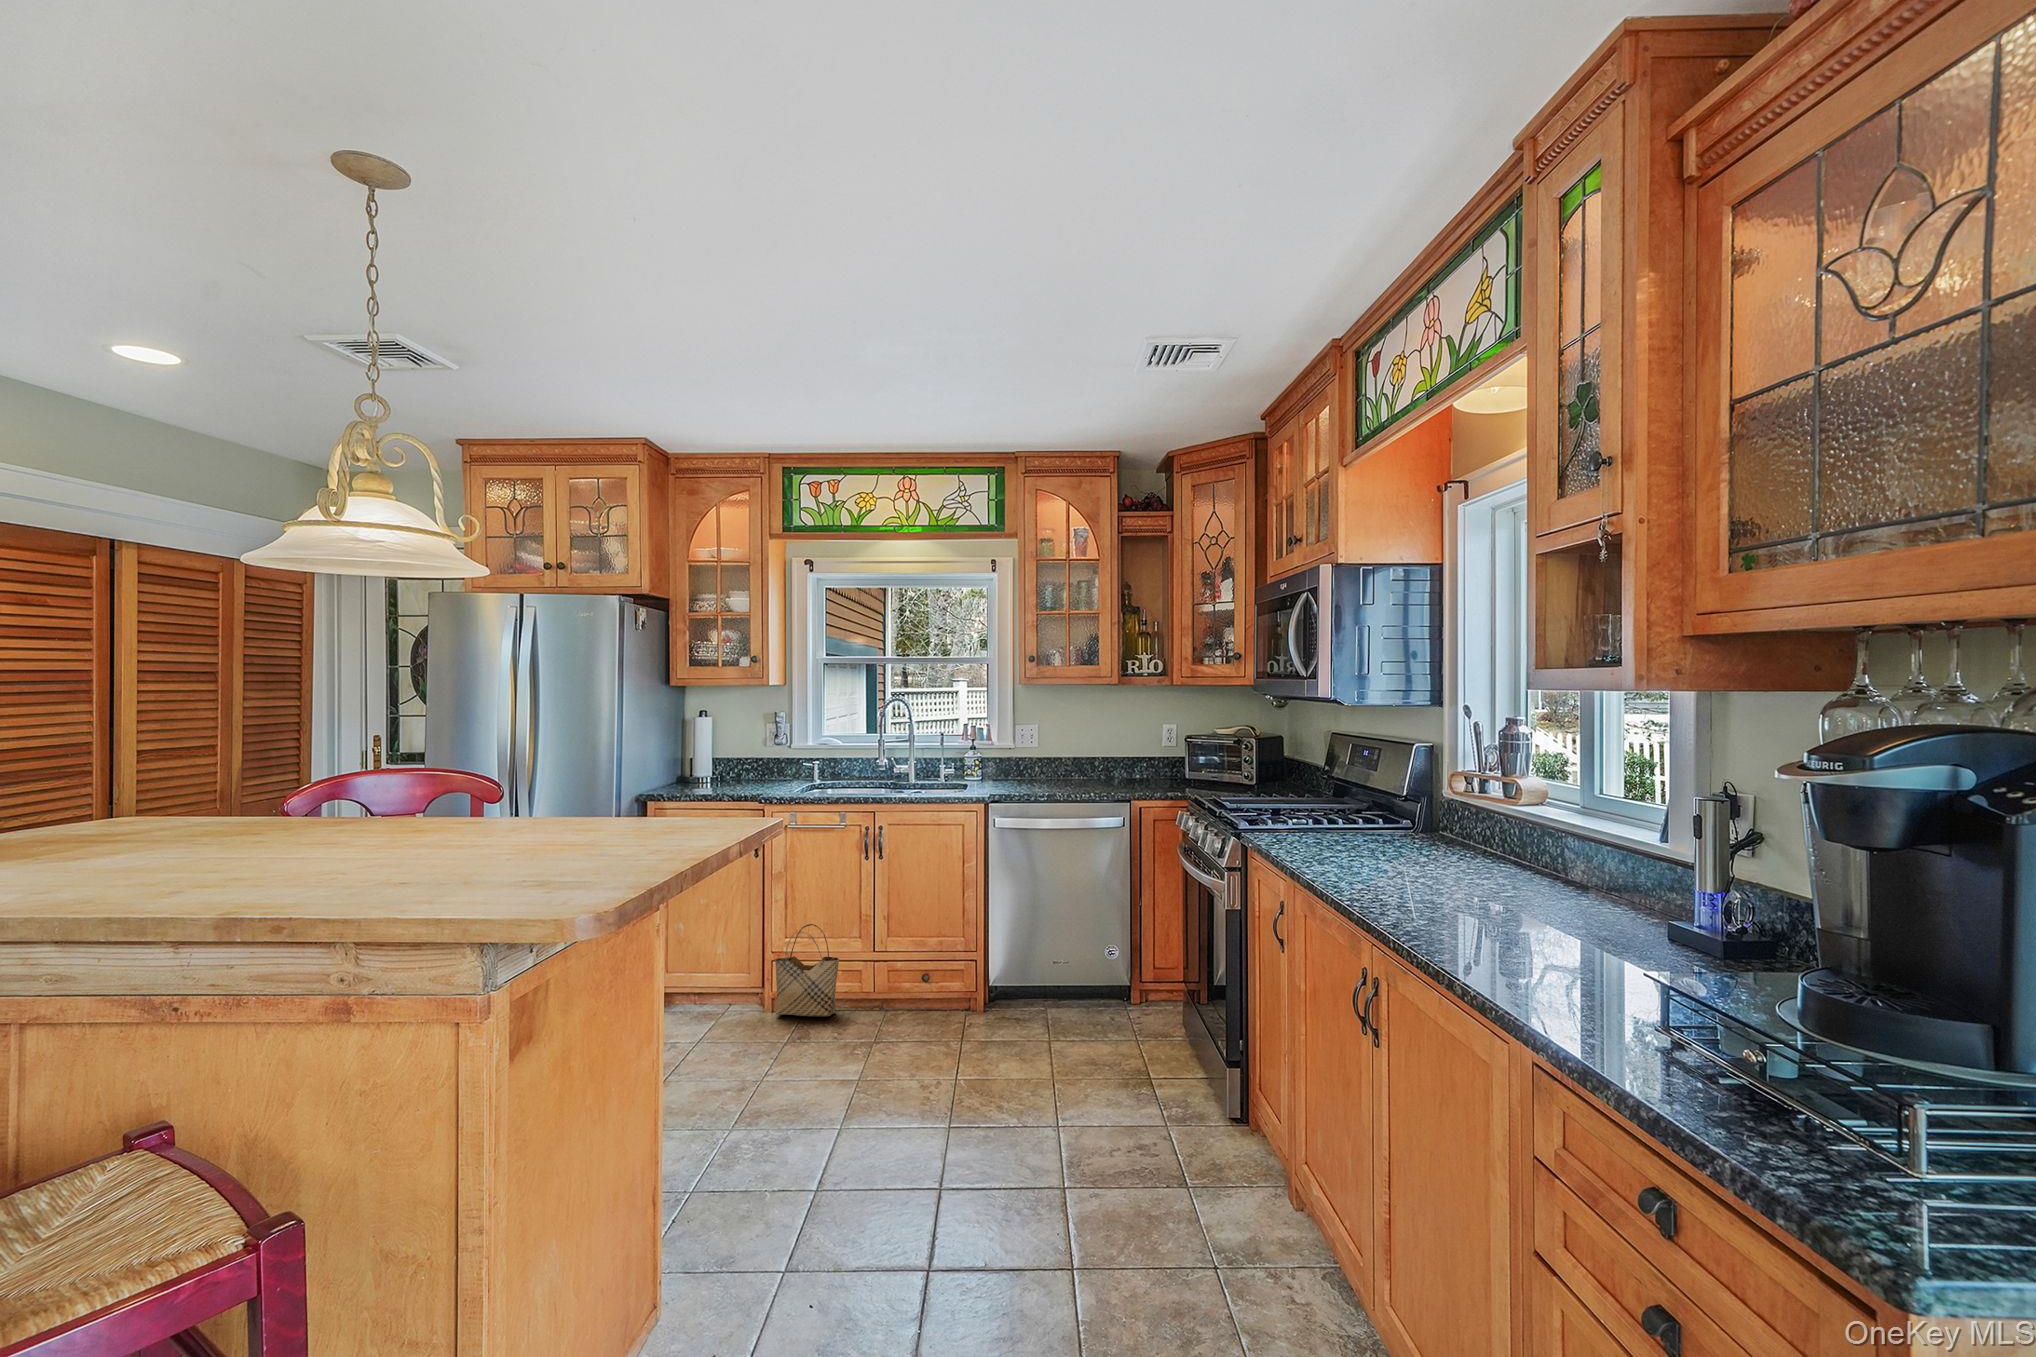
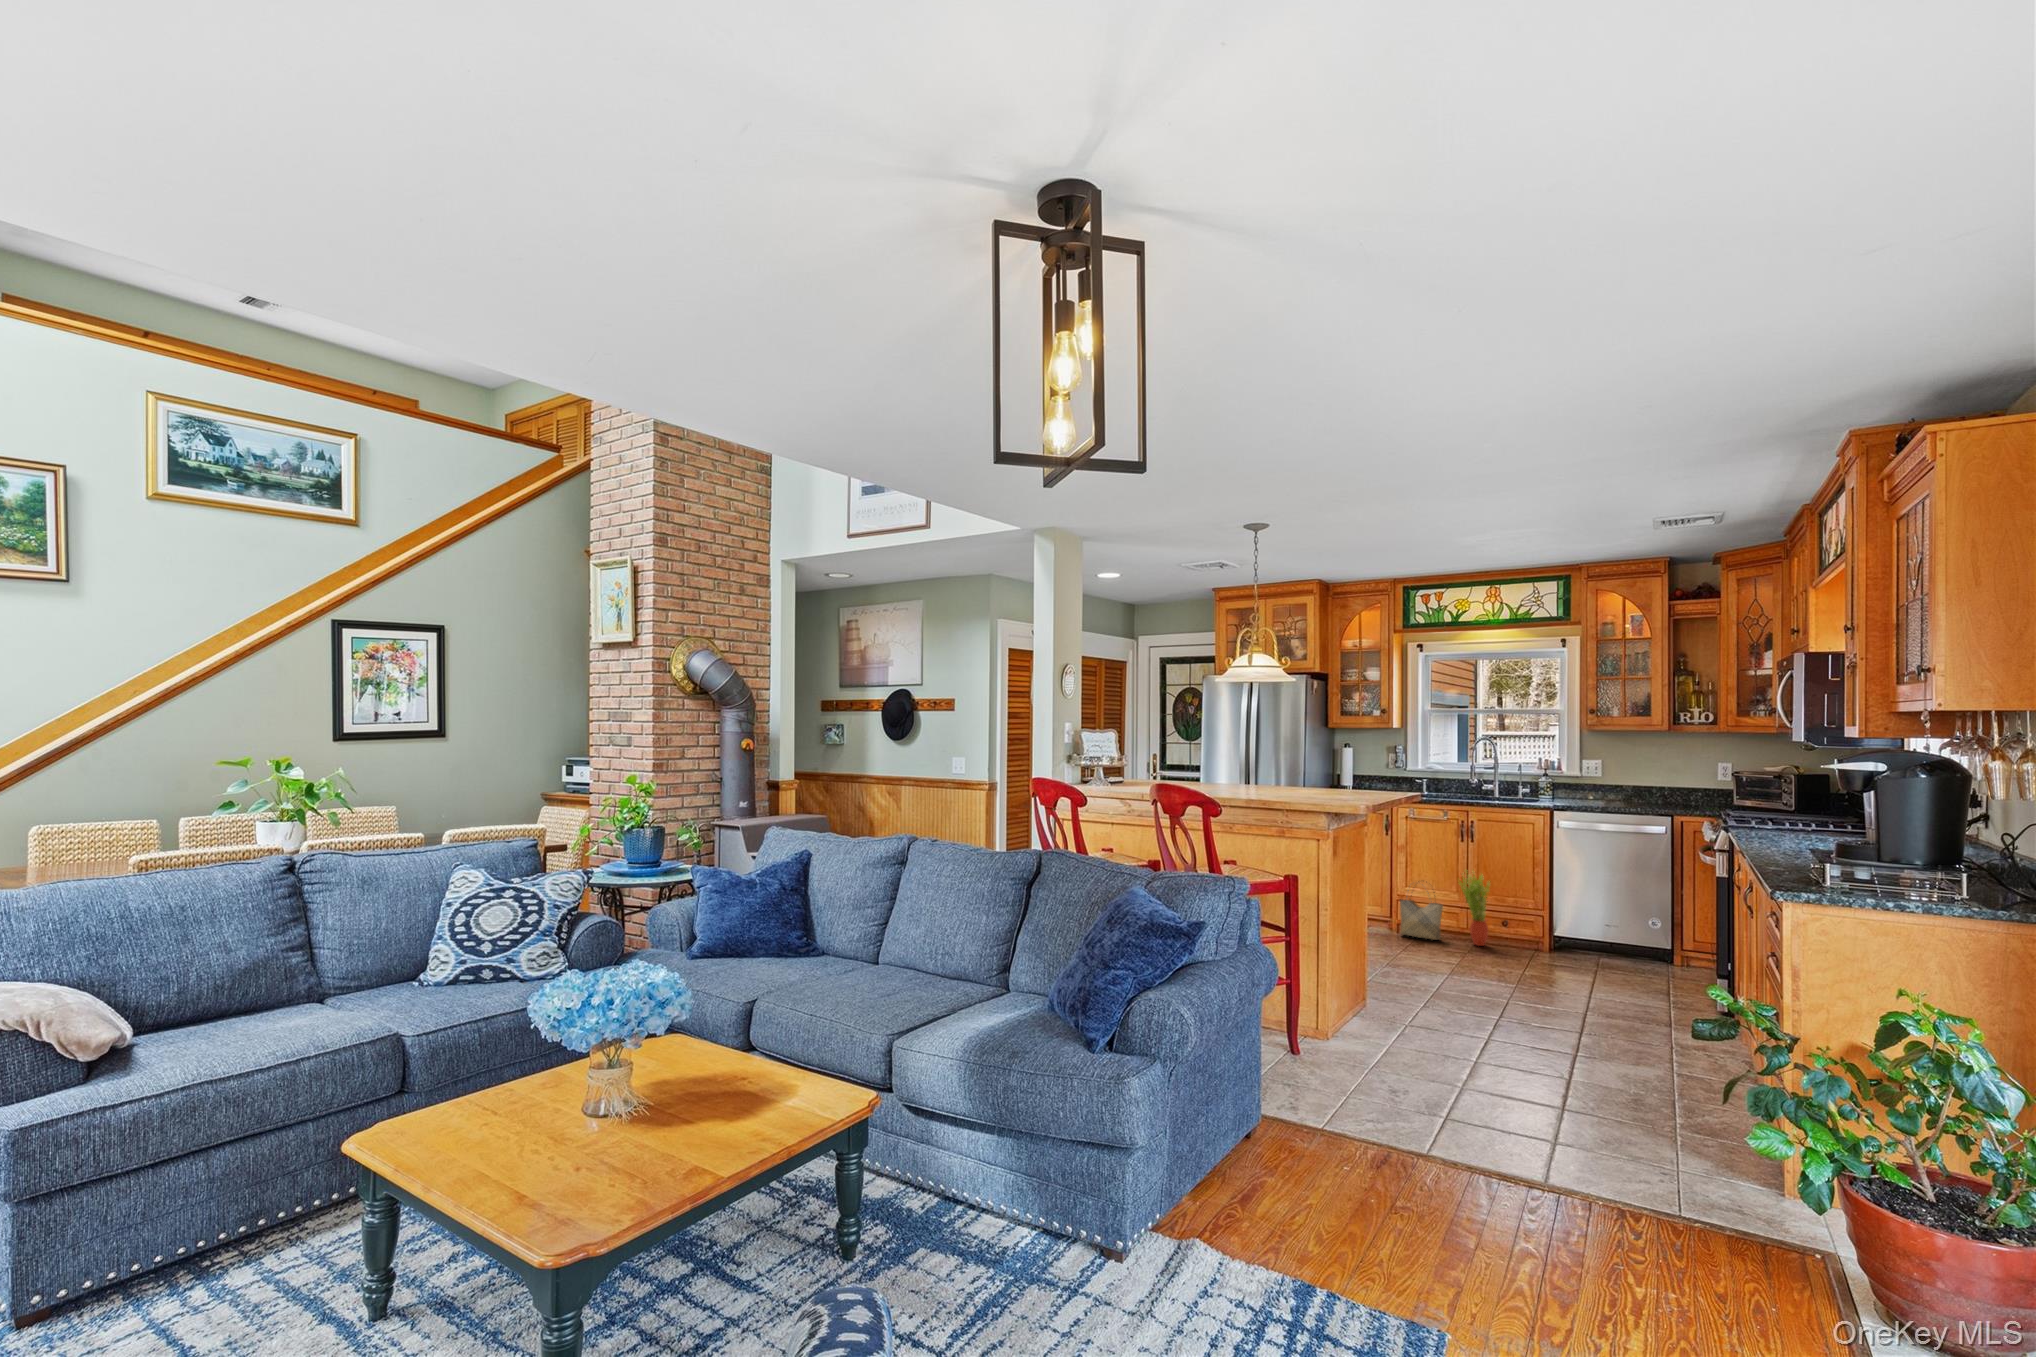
potted plant: none [858,901,906,1015] -> present [1460,873,1490,946]

